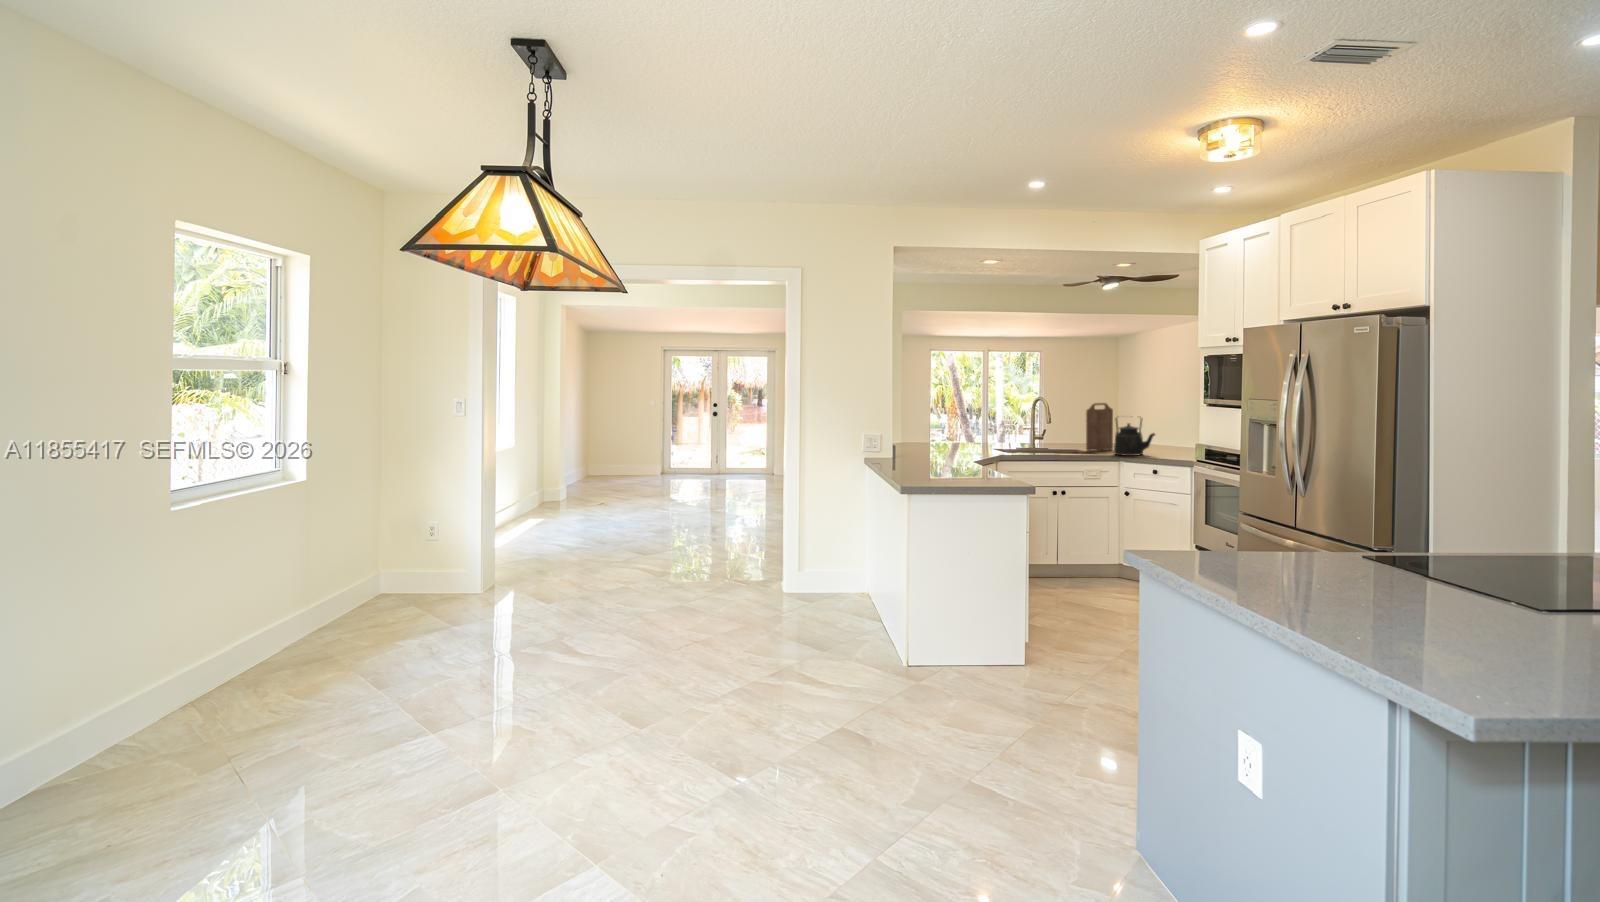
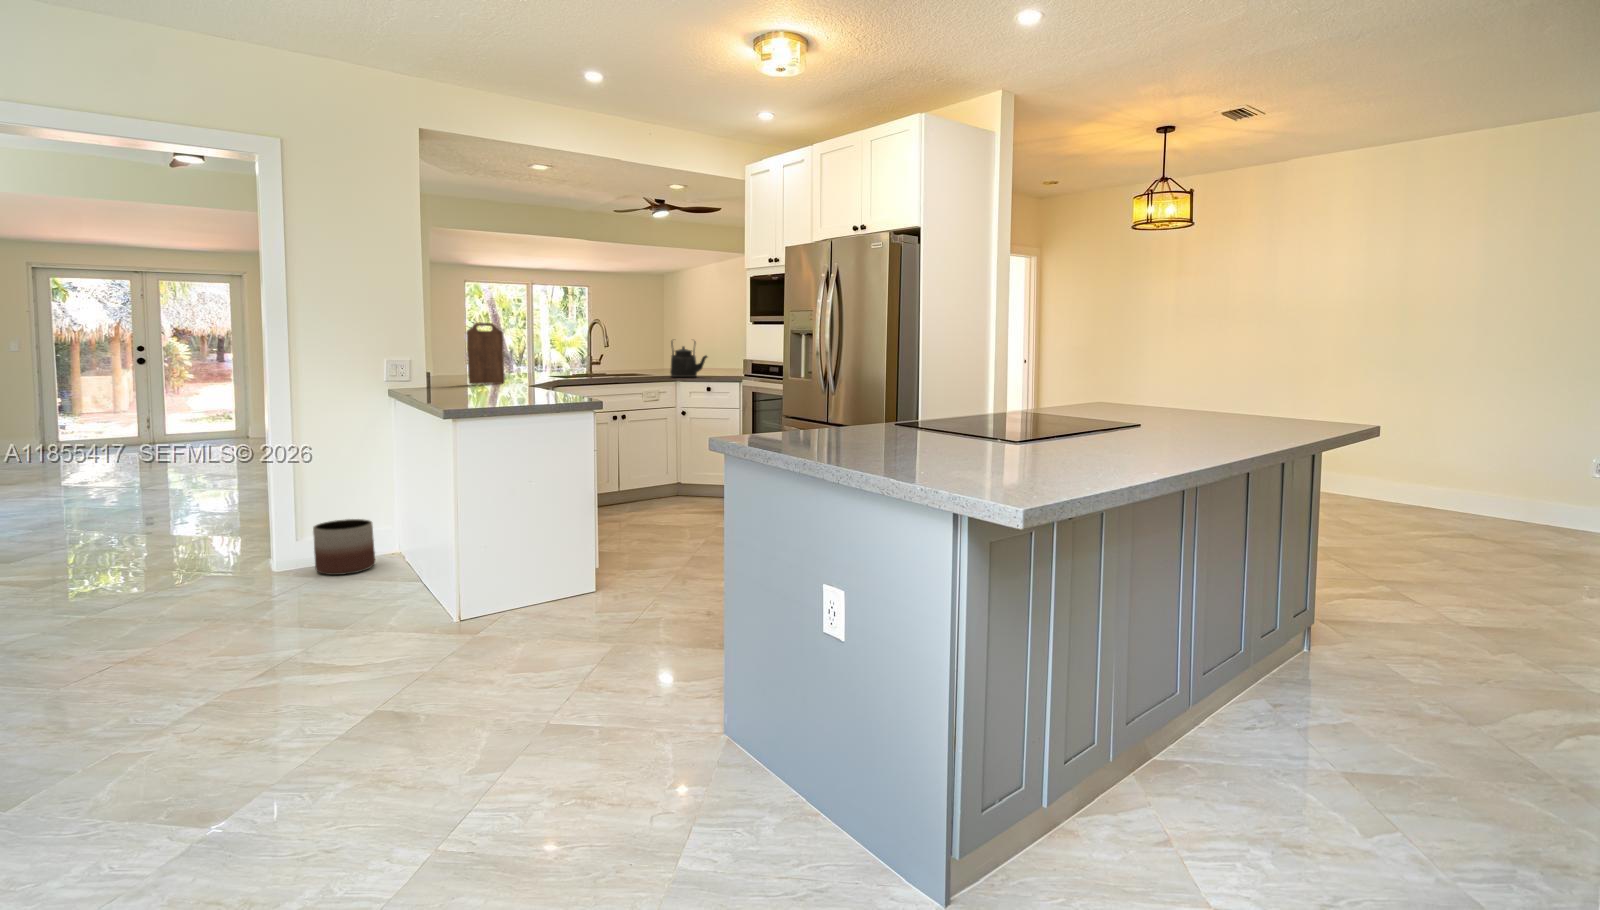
cutting board: present [1086,403,1113,451] -> present [466,323,505,384]
planter: none [791,586,836,634] -> present [313,519,375,575]

